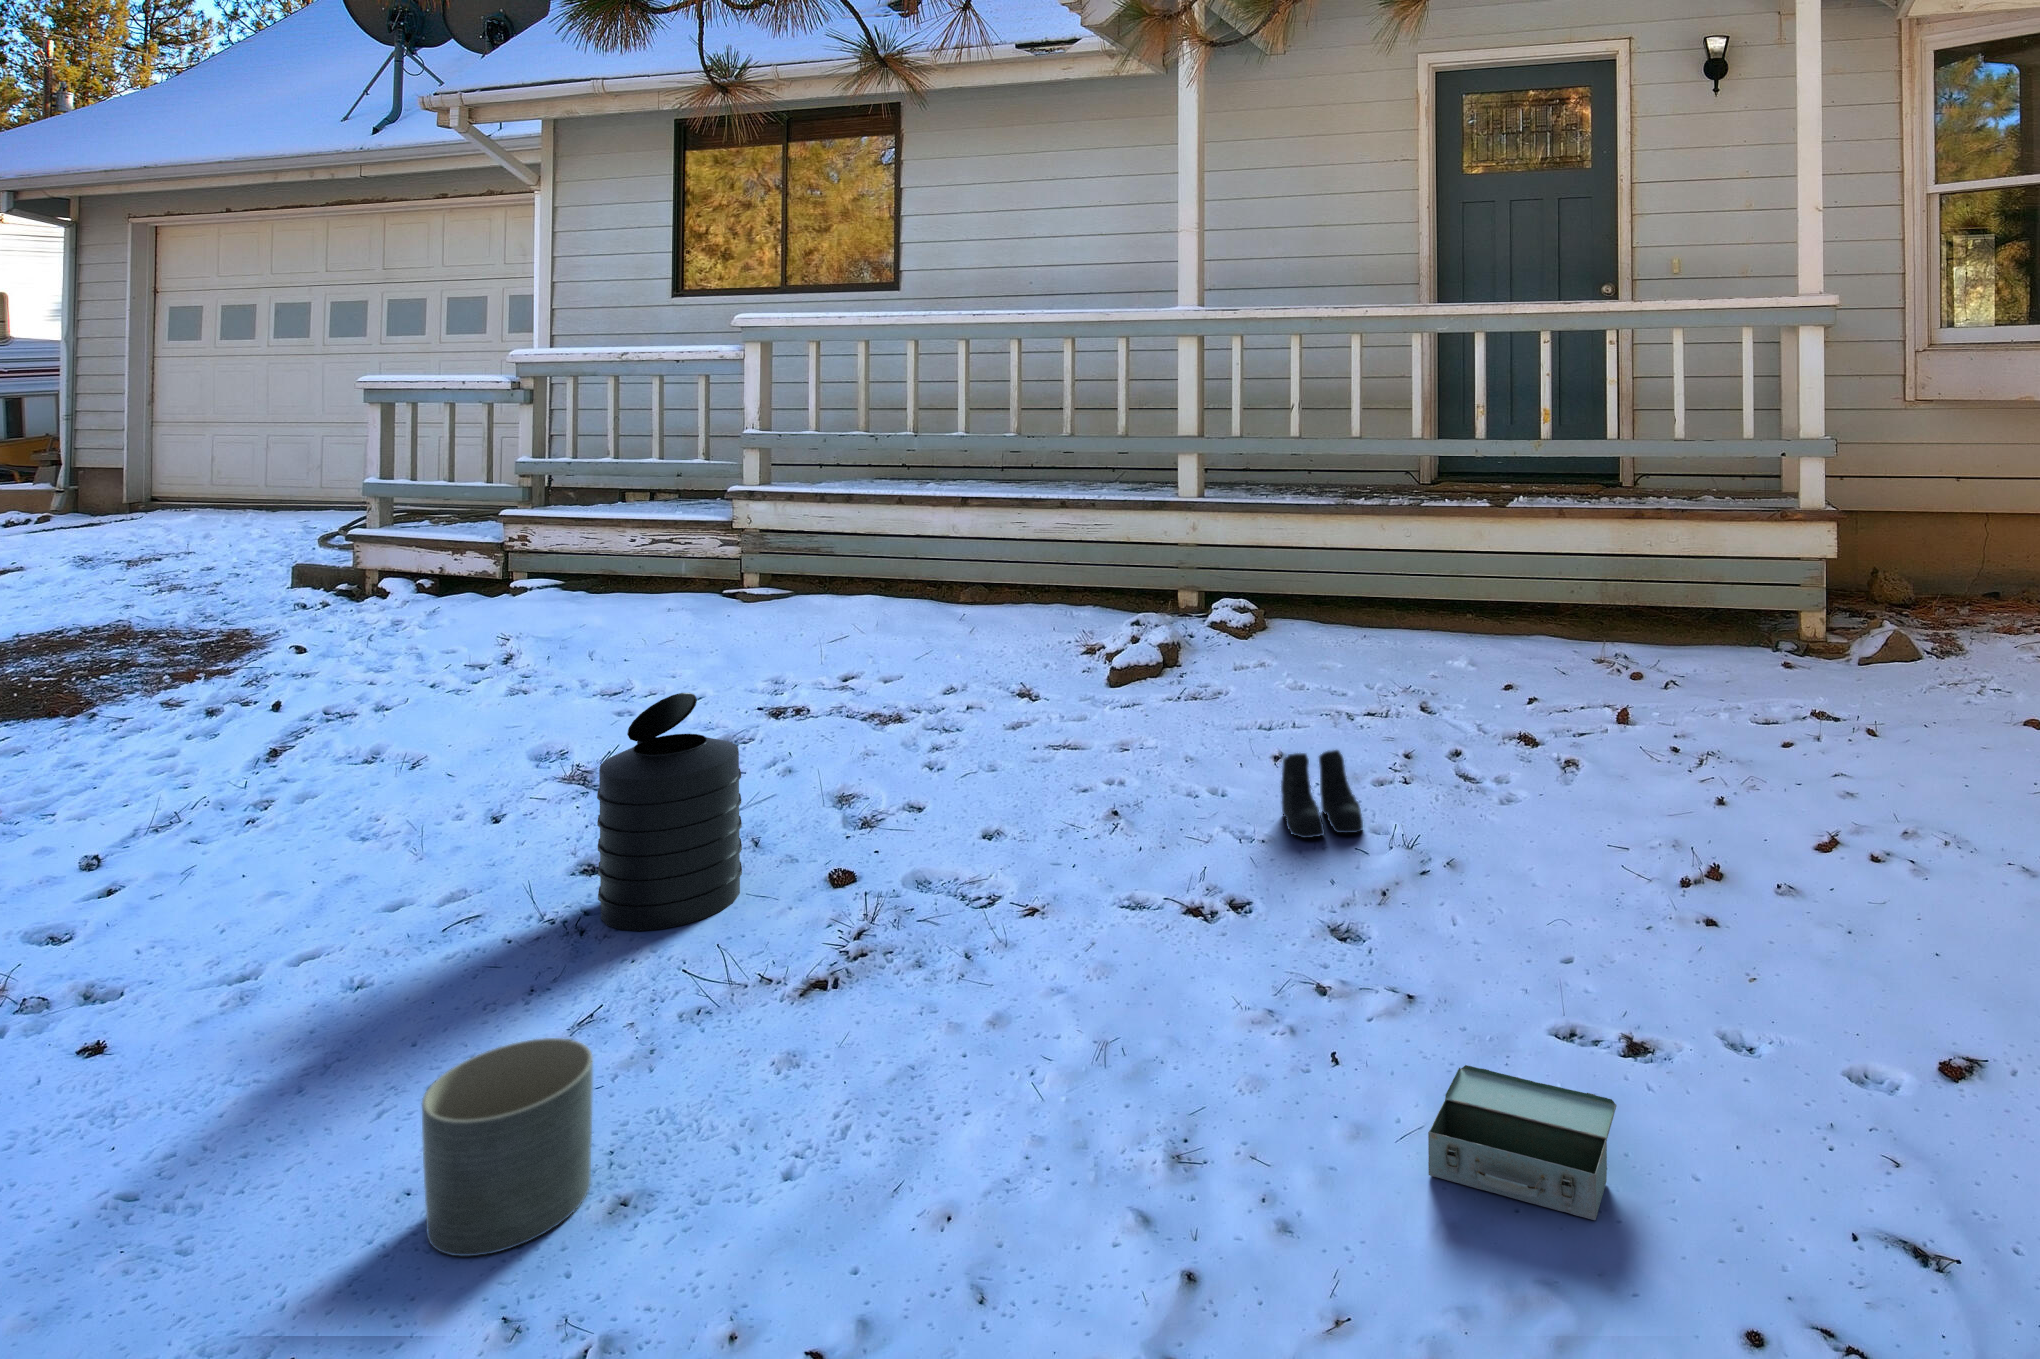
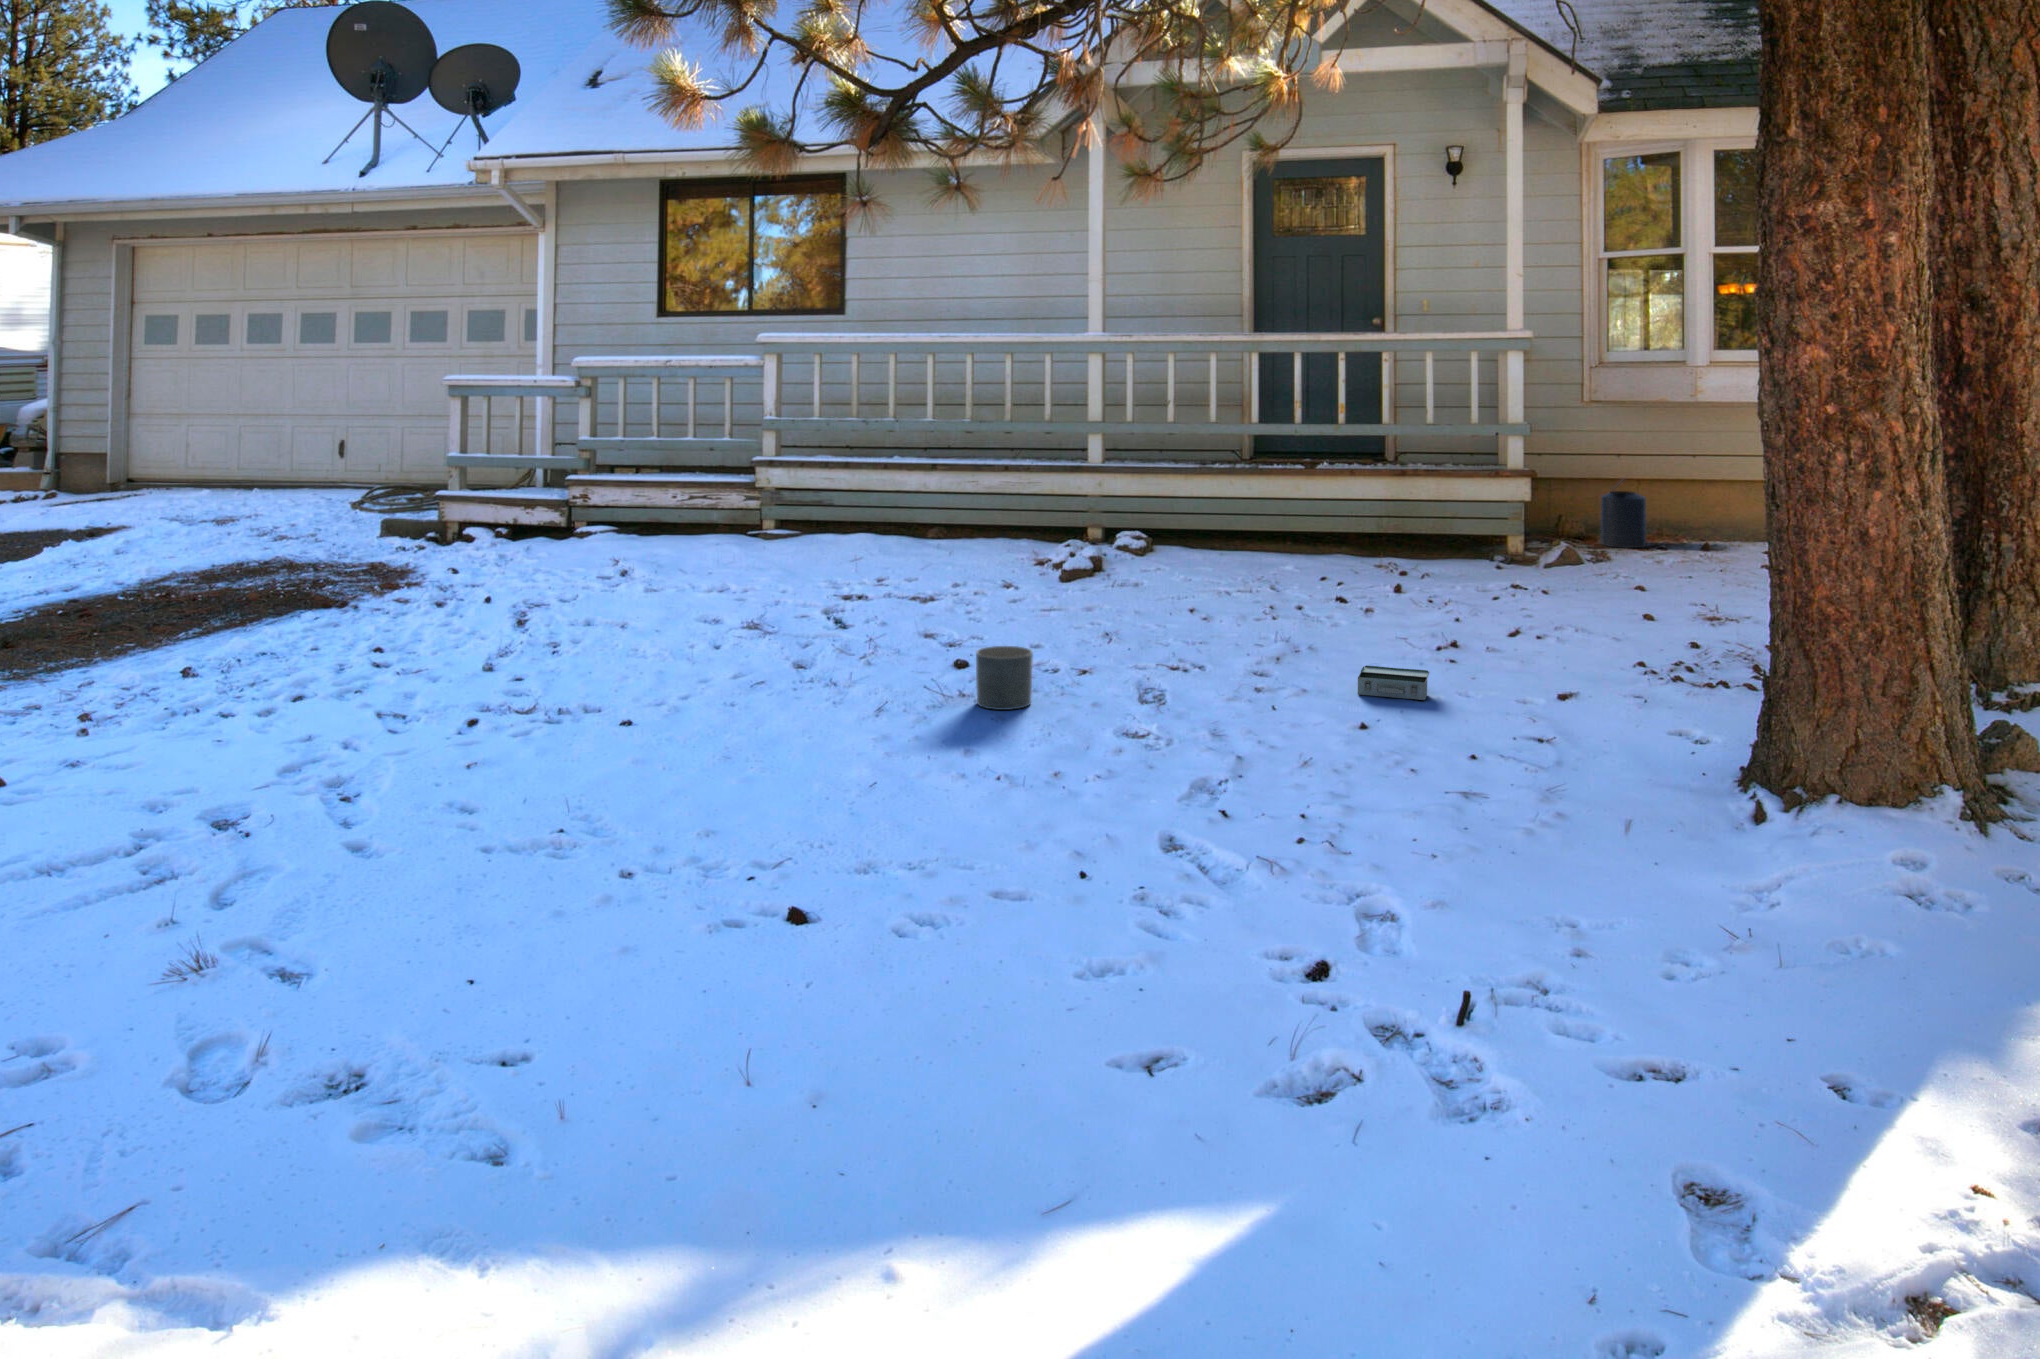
trash can: present [597,693,742,931] -> present [1601,490,1647,548]
boots: present [1281,750,1363,838] -> none [1227,584,1275,626]

